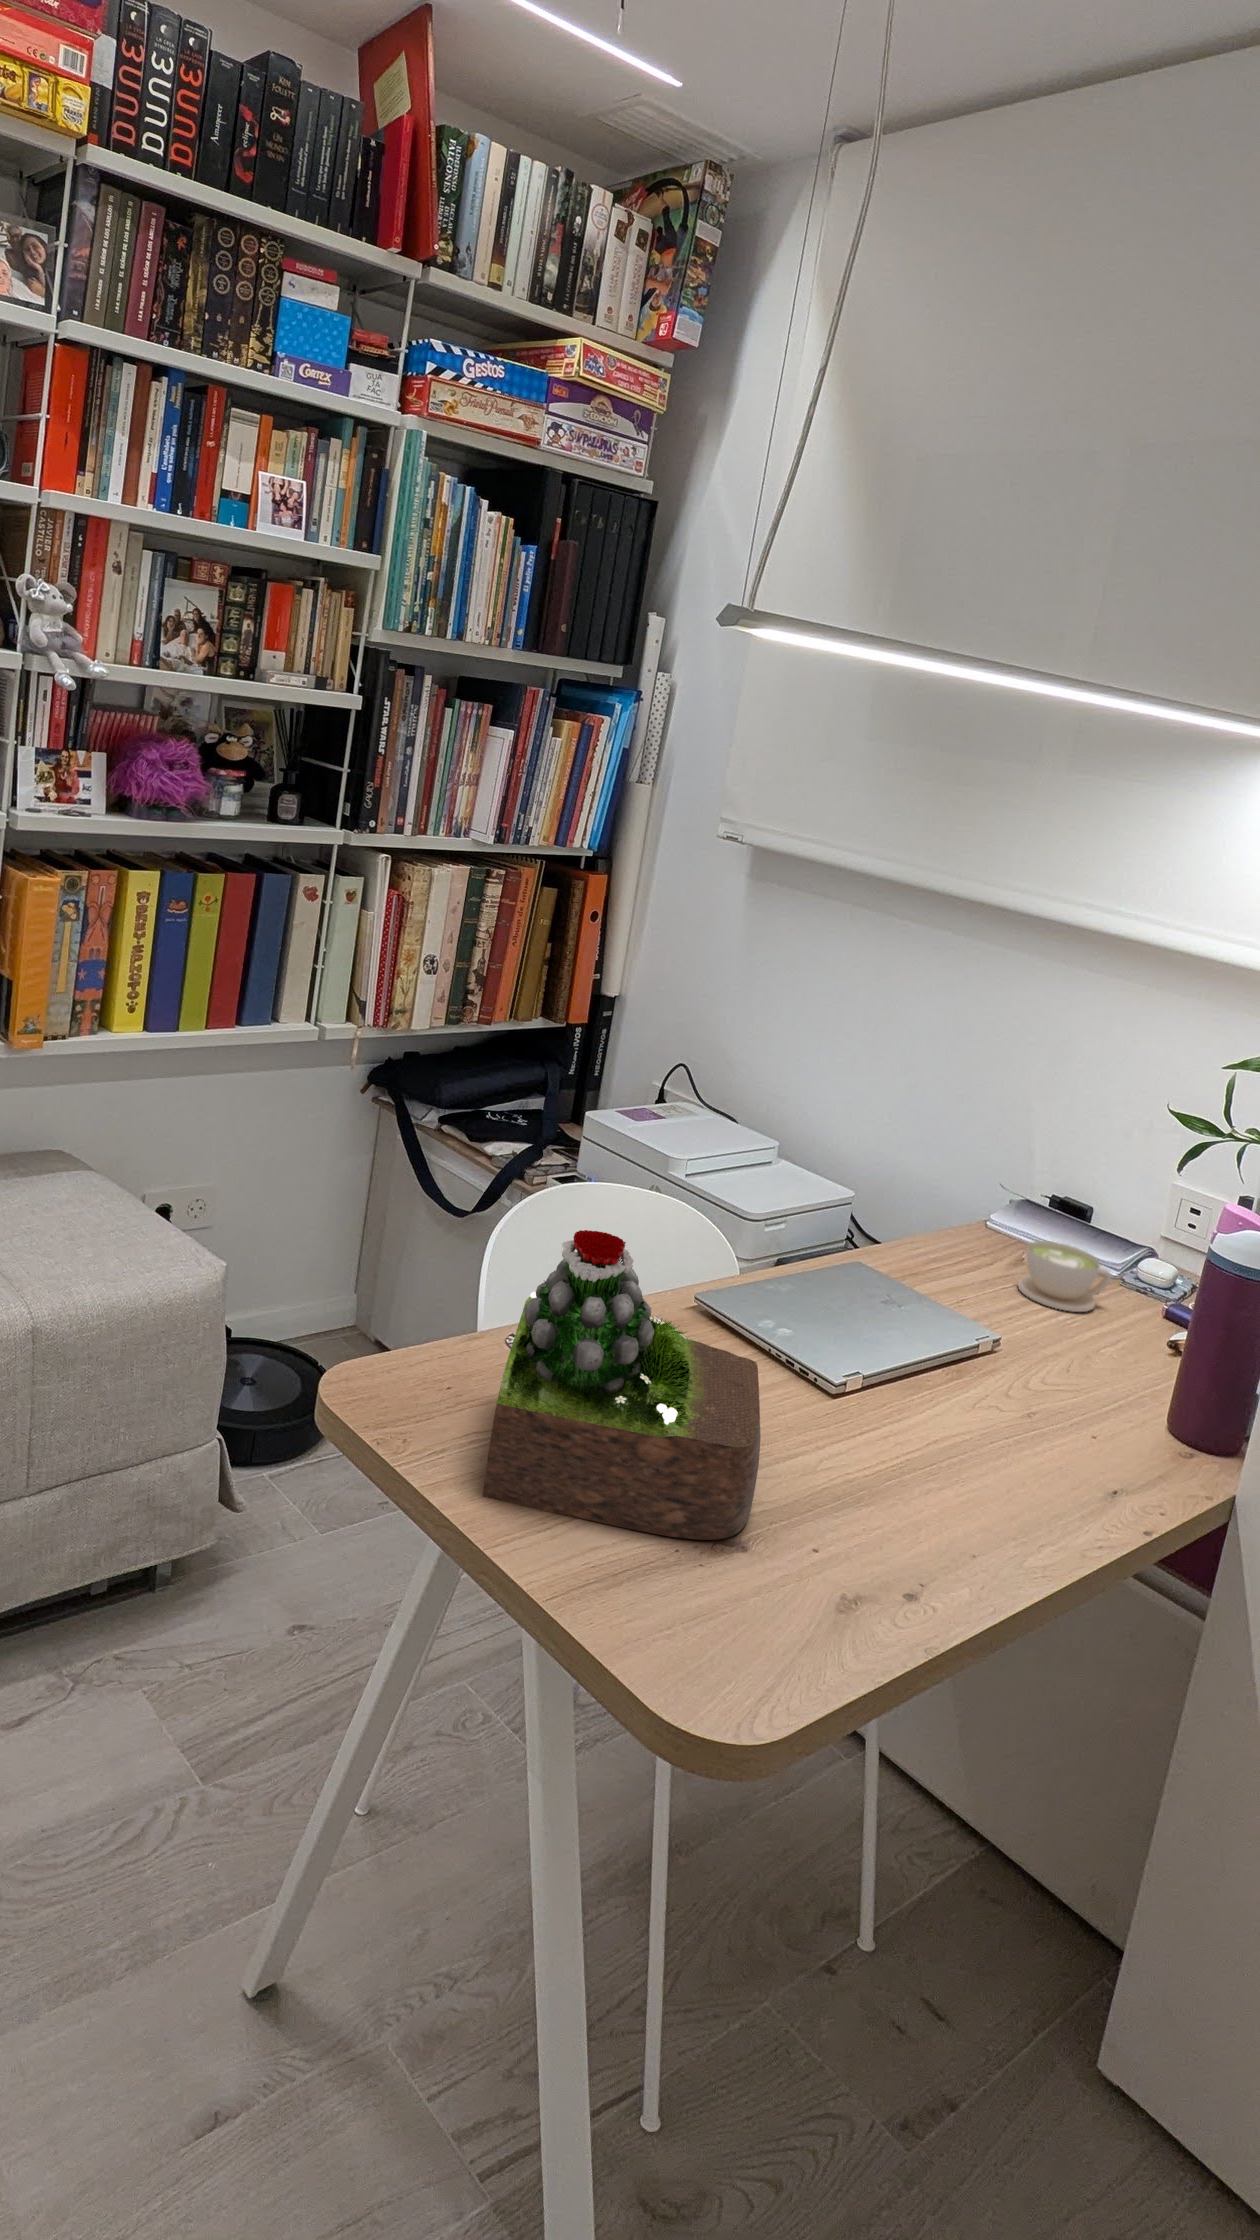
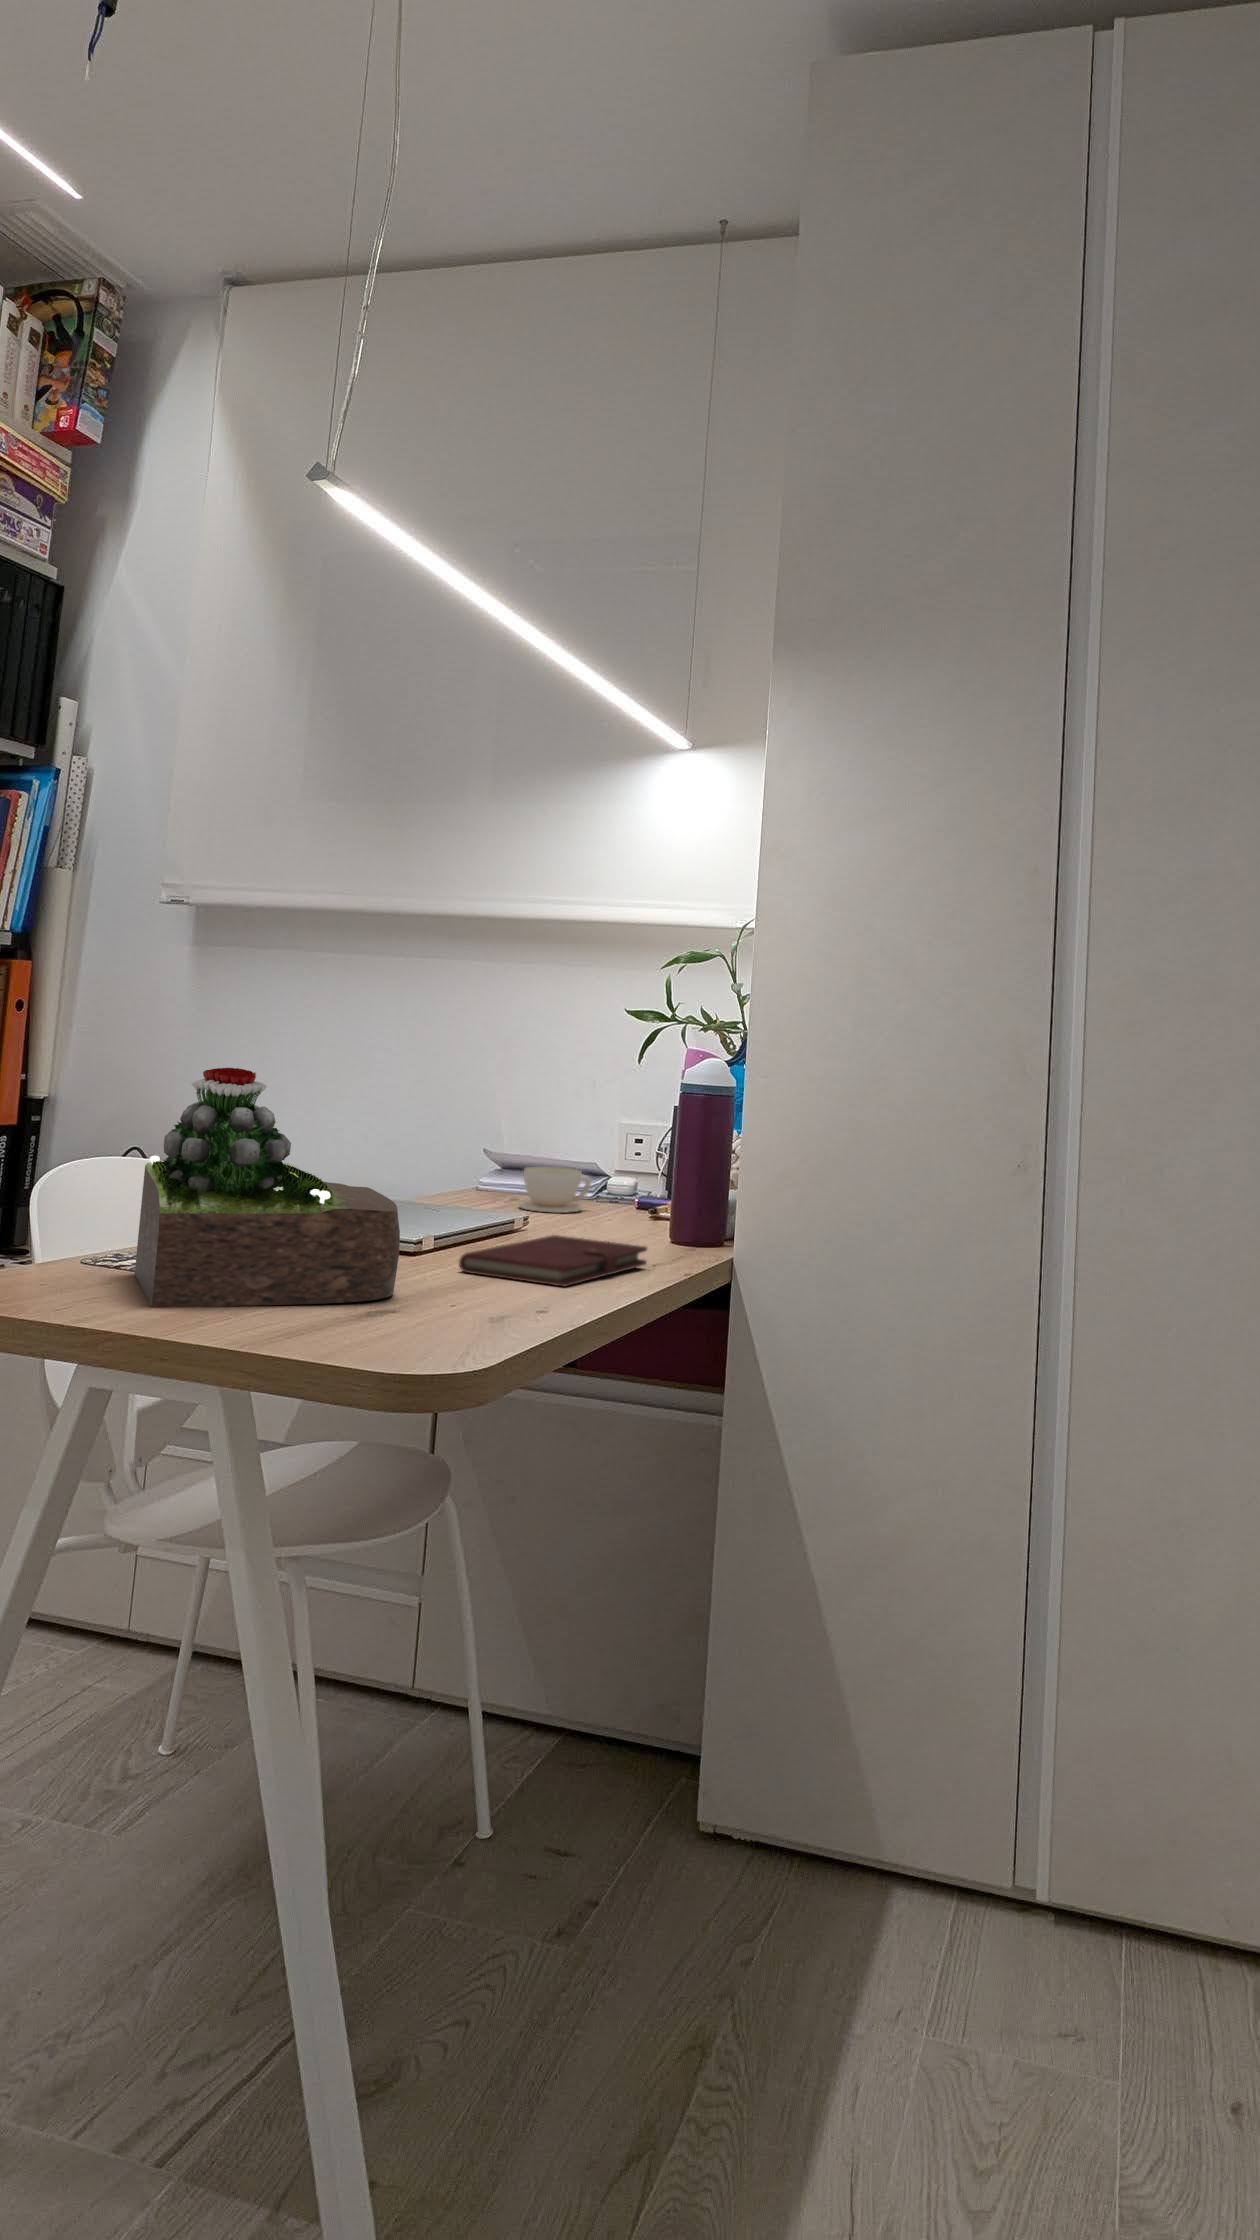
notebook: none [857,1422,1107,1549] -> present [459,1235,647,1287]

